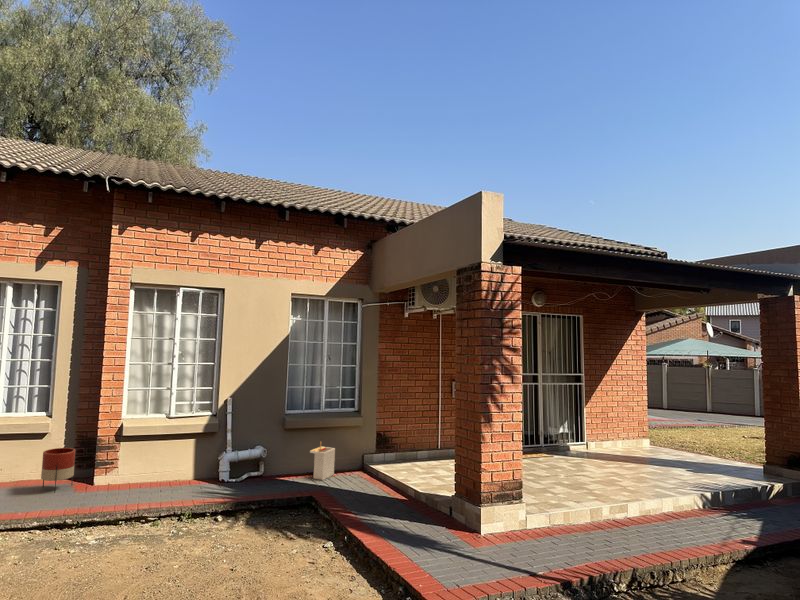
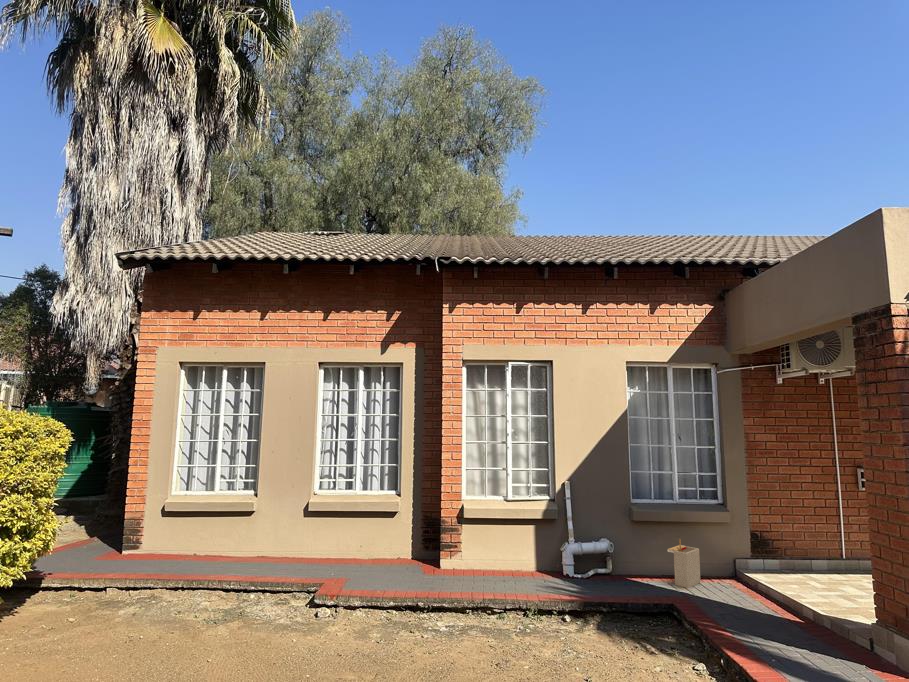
planter: present [41,448,76,488] -> none [394,526,422,571]

